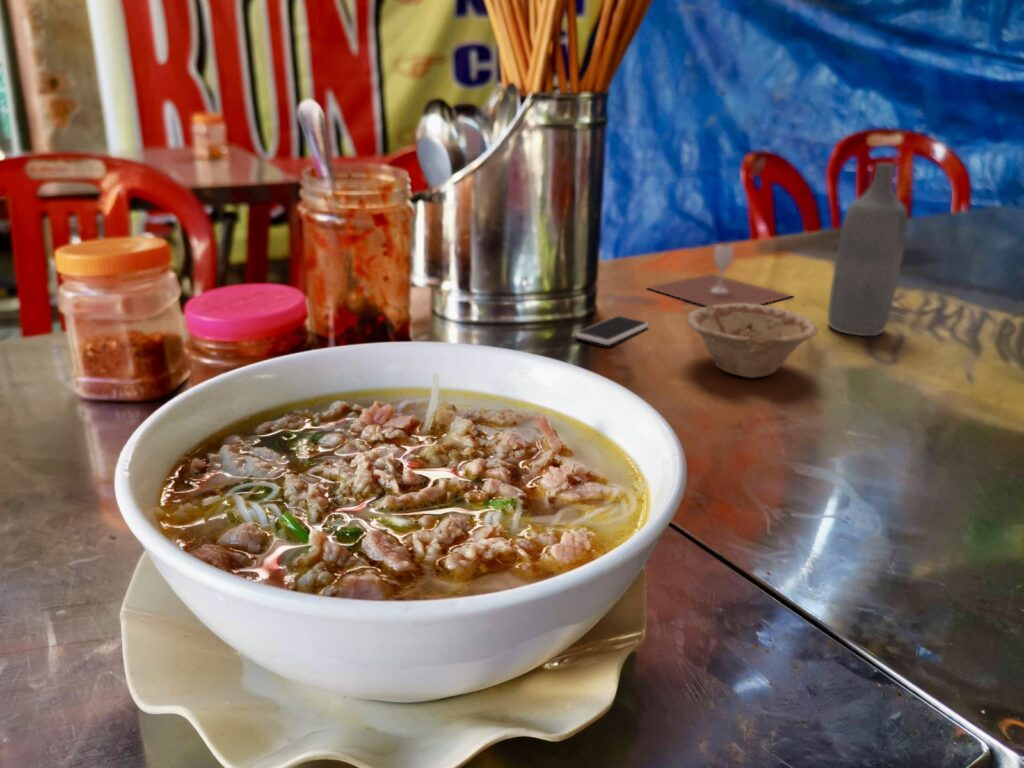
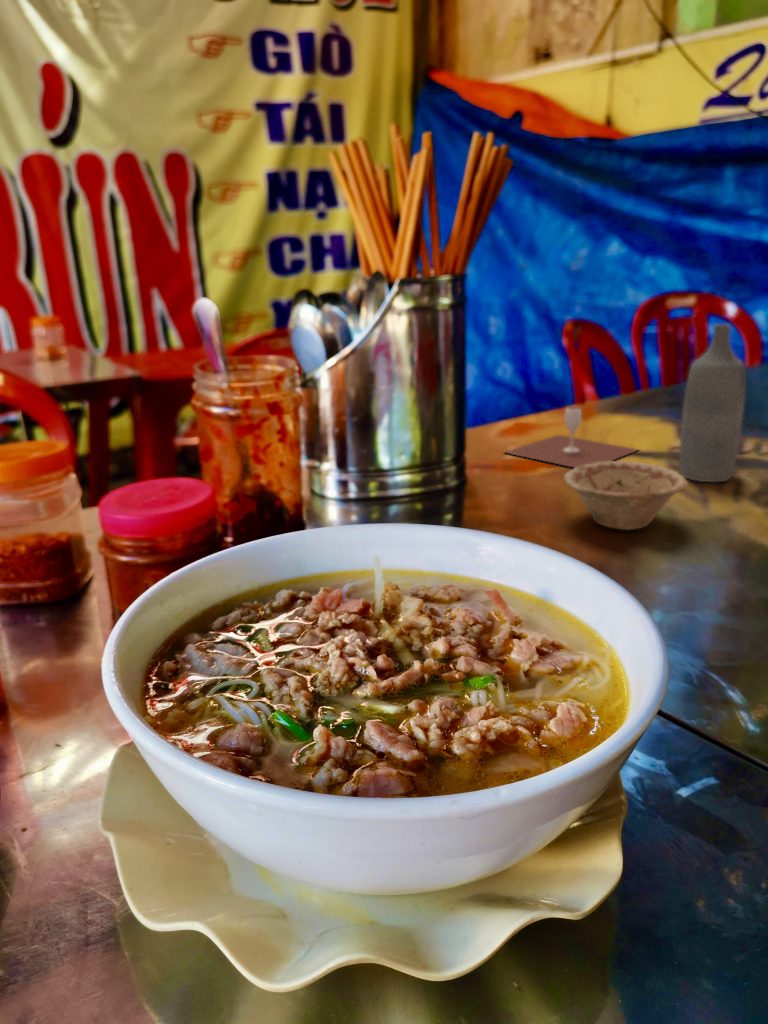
smartphone: present [576,316,649,345] -> none [456,481,519,510]

